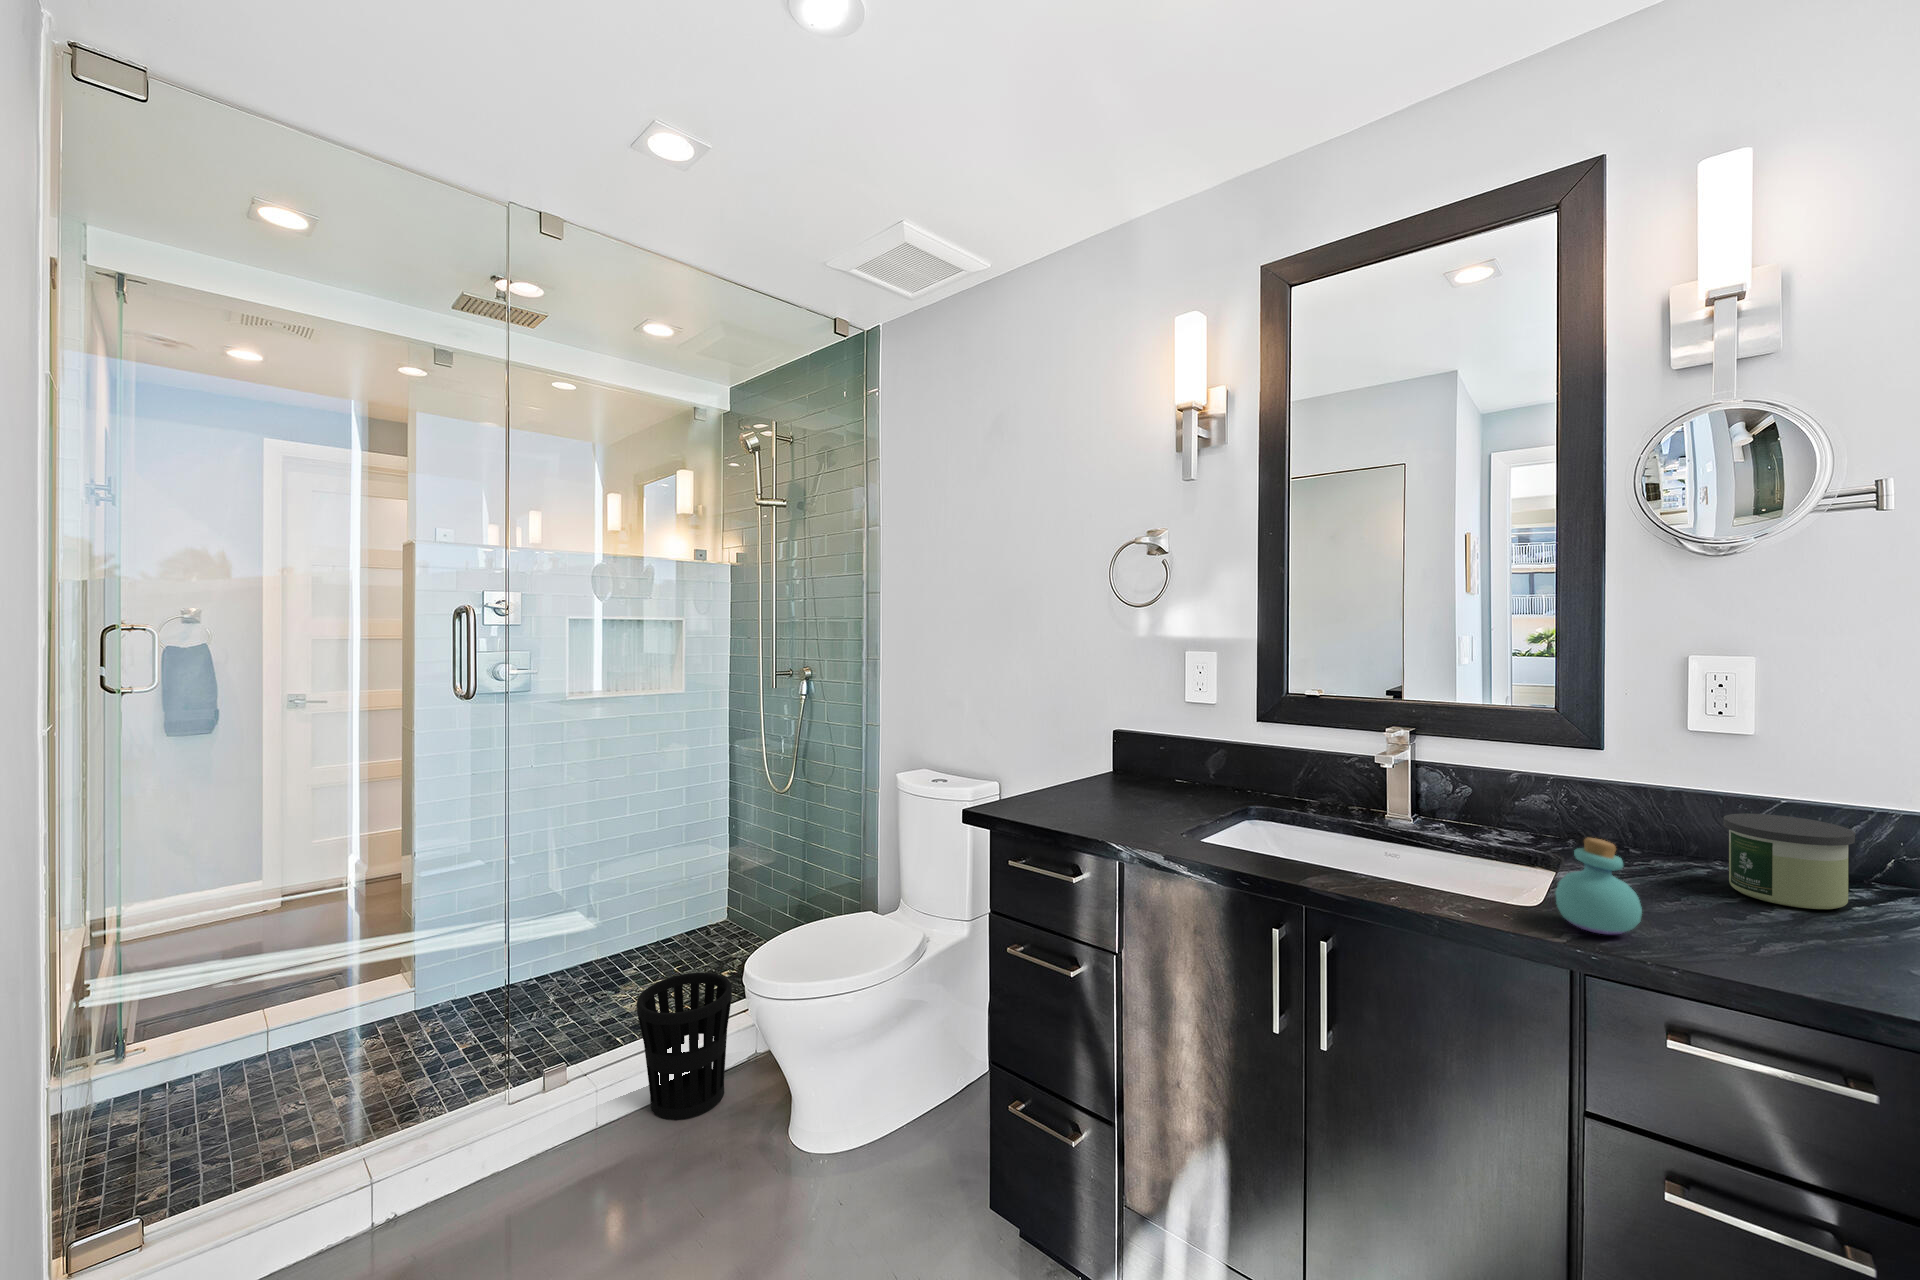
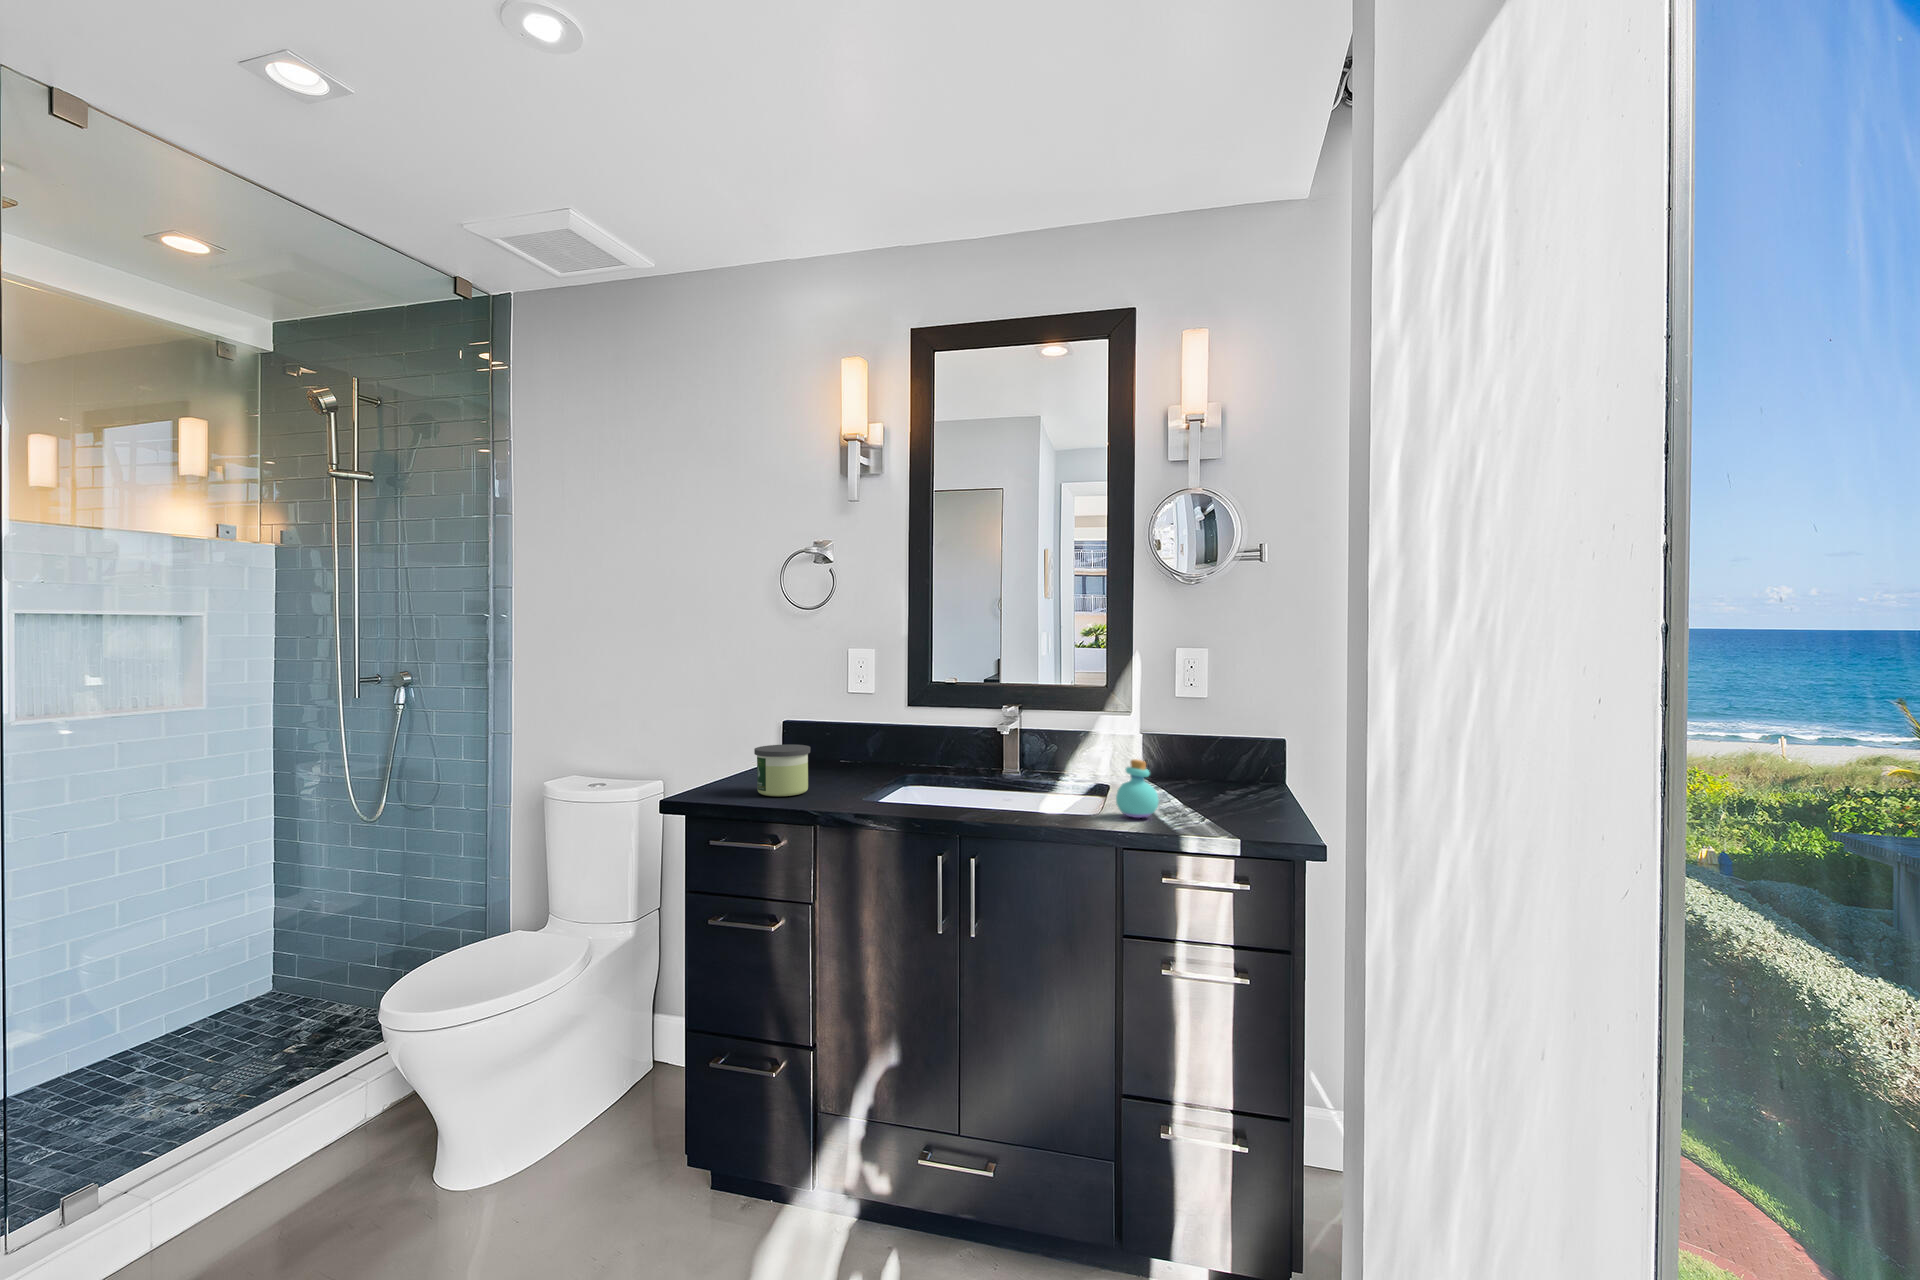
candle: present [1723,814,1855,909] -> present [754,744,810,796]
wastebasket: present [637,973,732,1120] -> none [178,1047,320,1233]

